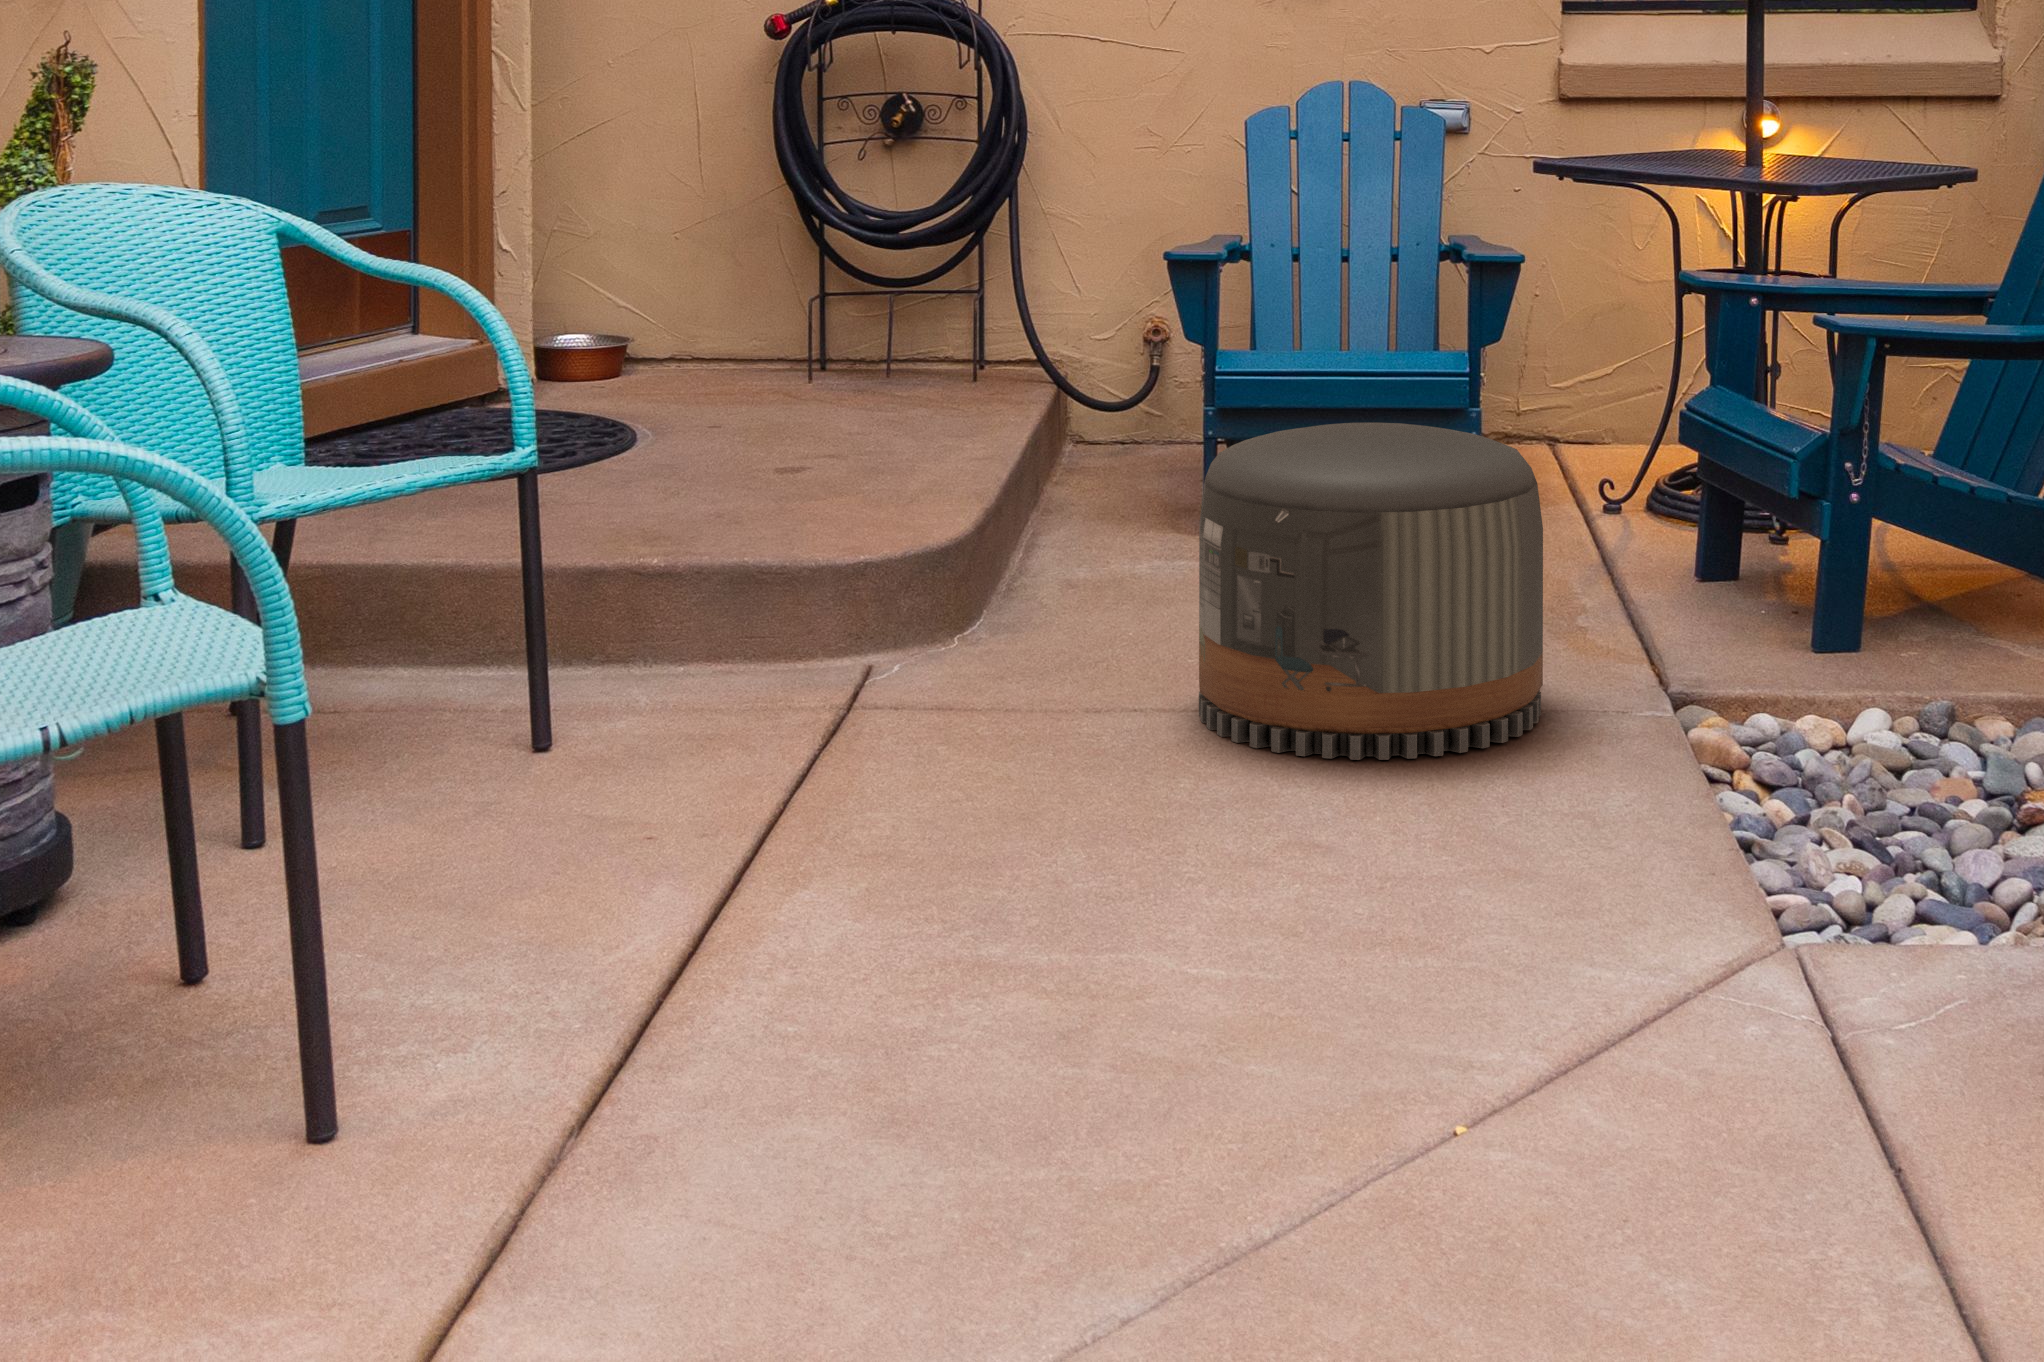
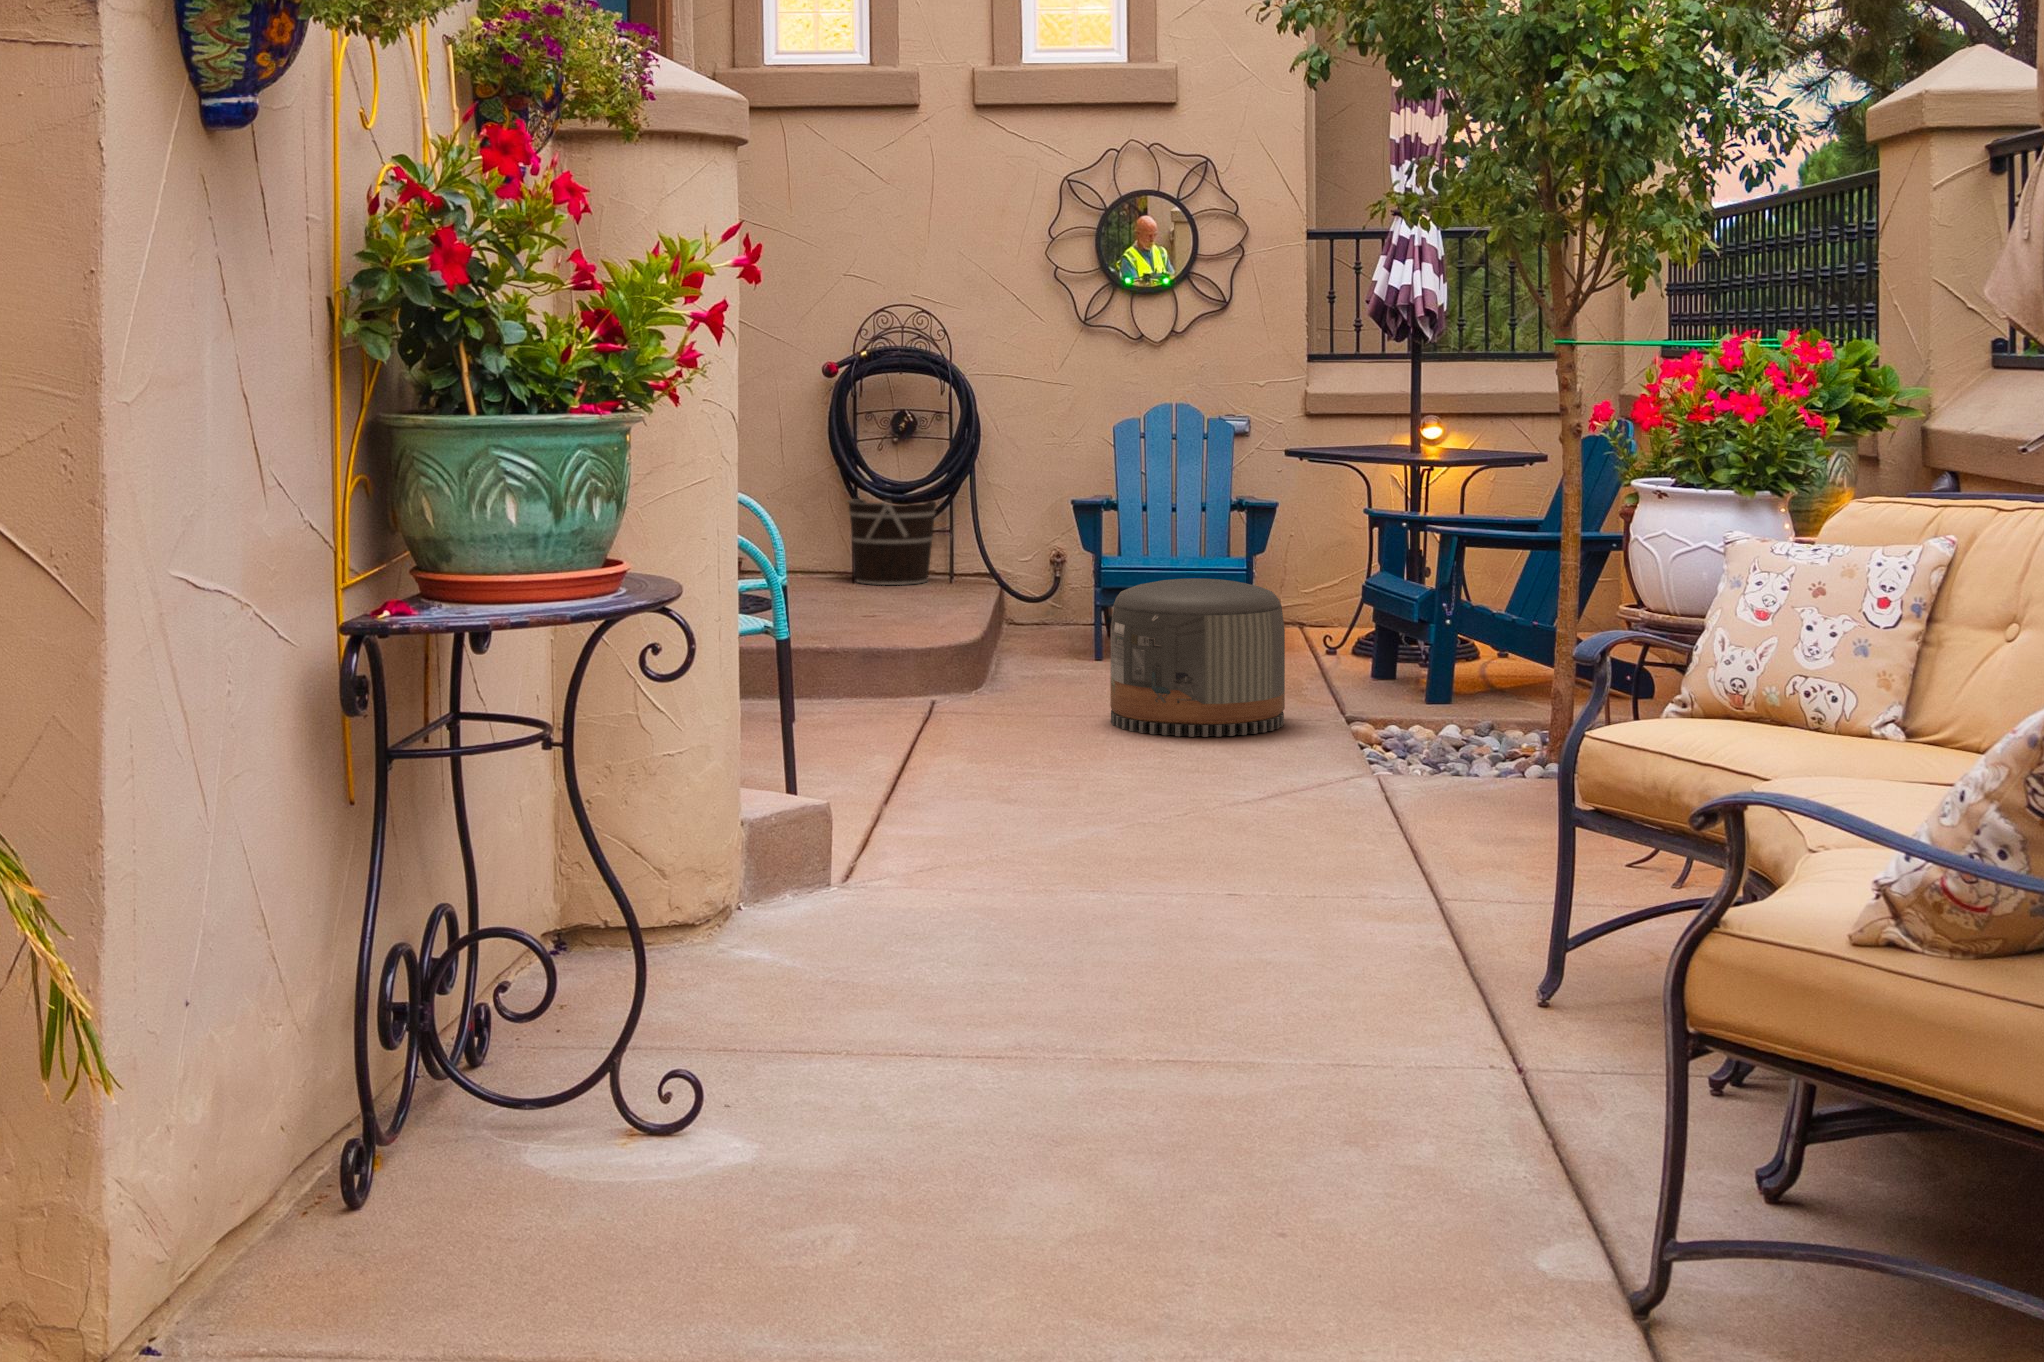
bucket: none [795,233,949,389] -> present [847,498,936,585]

